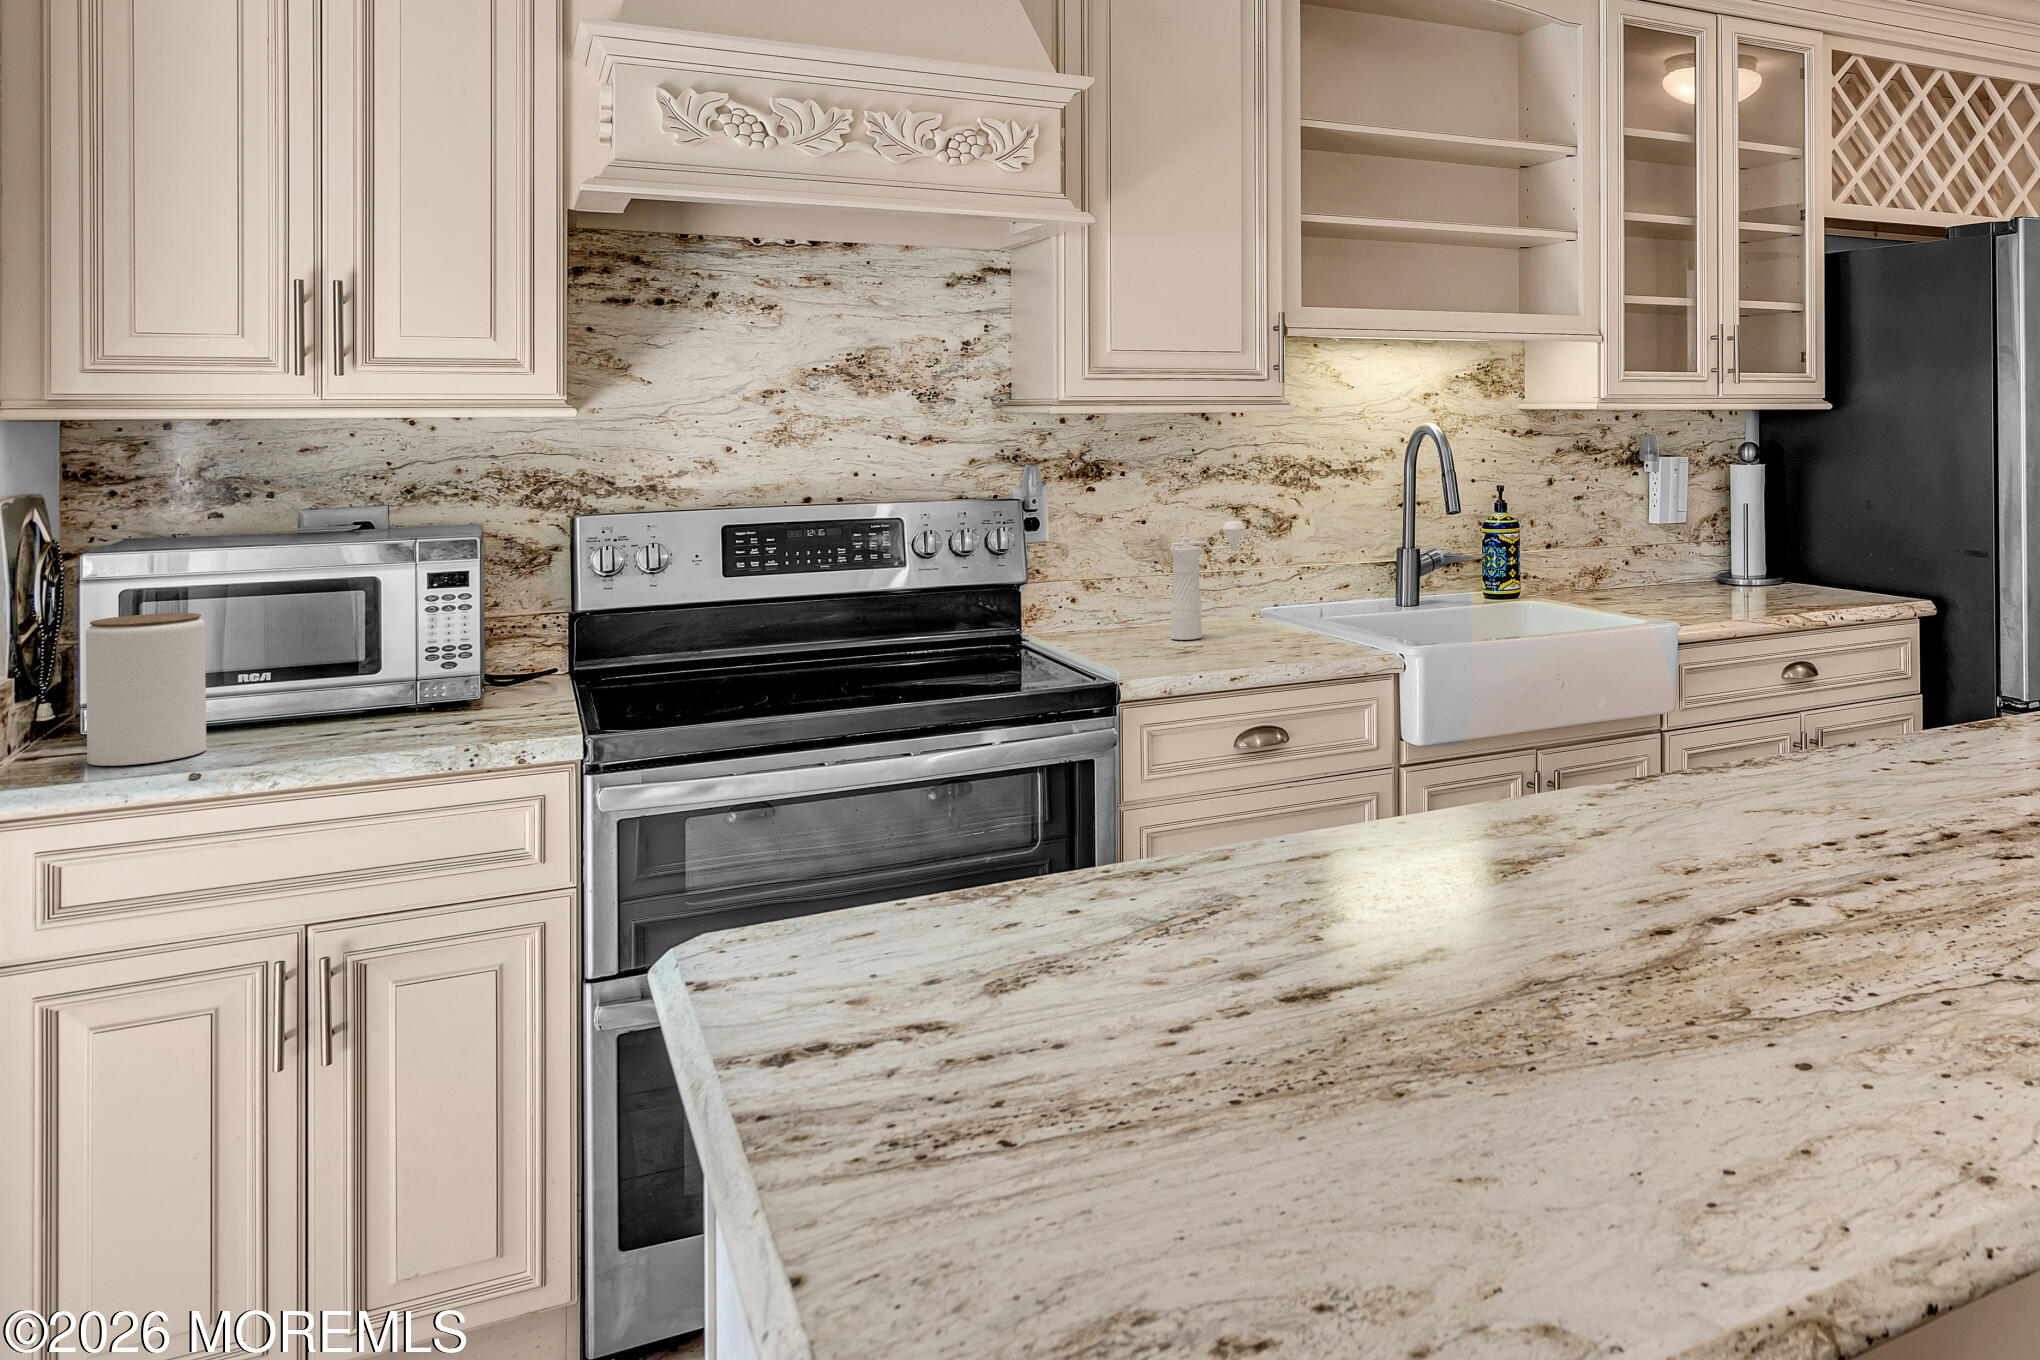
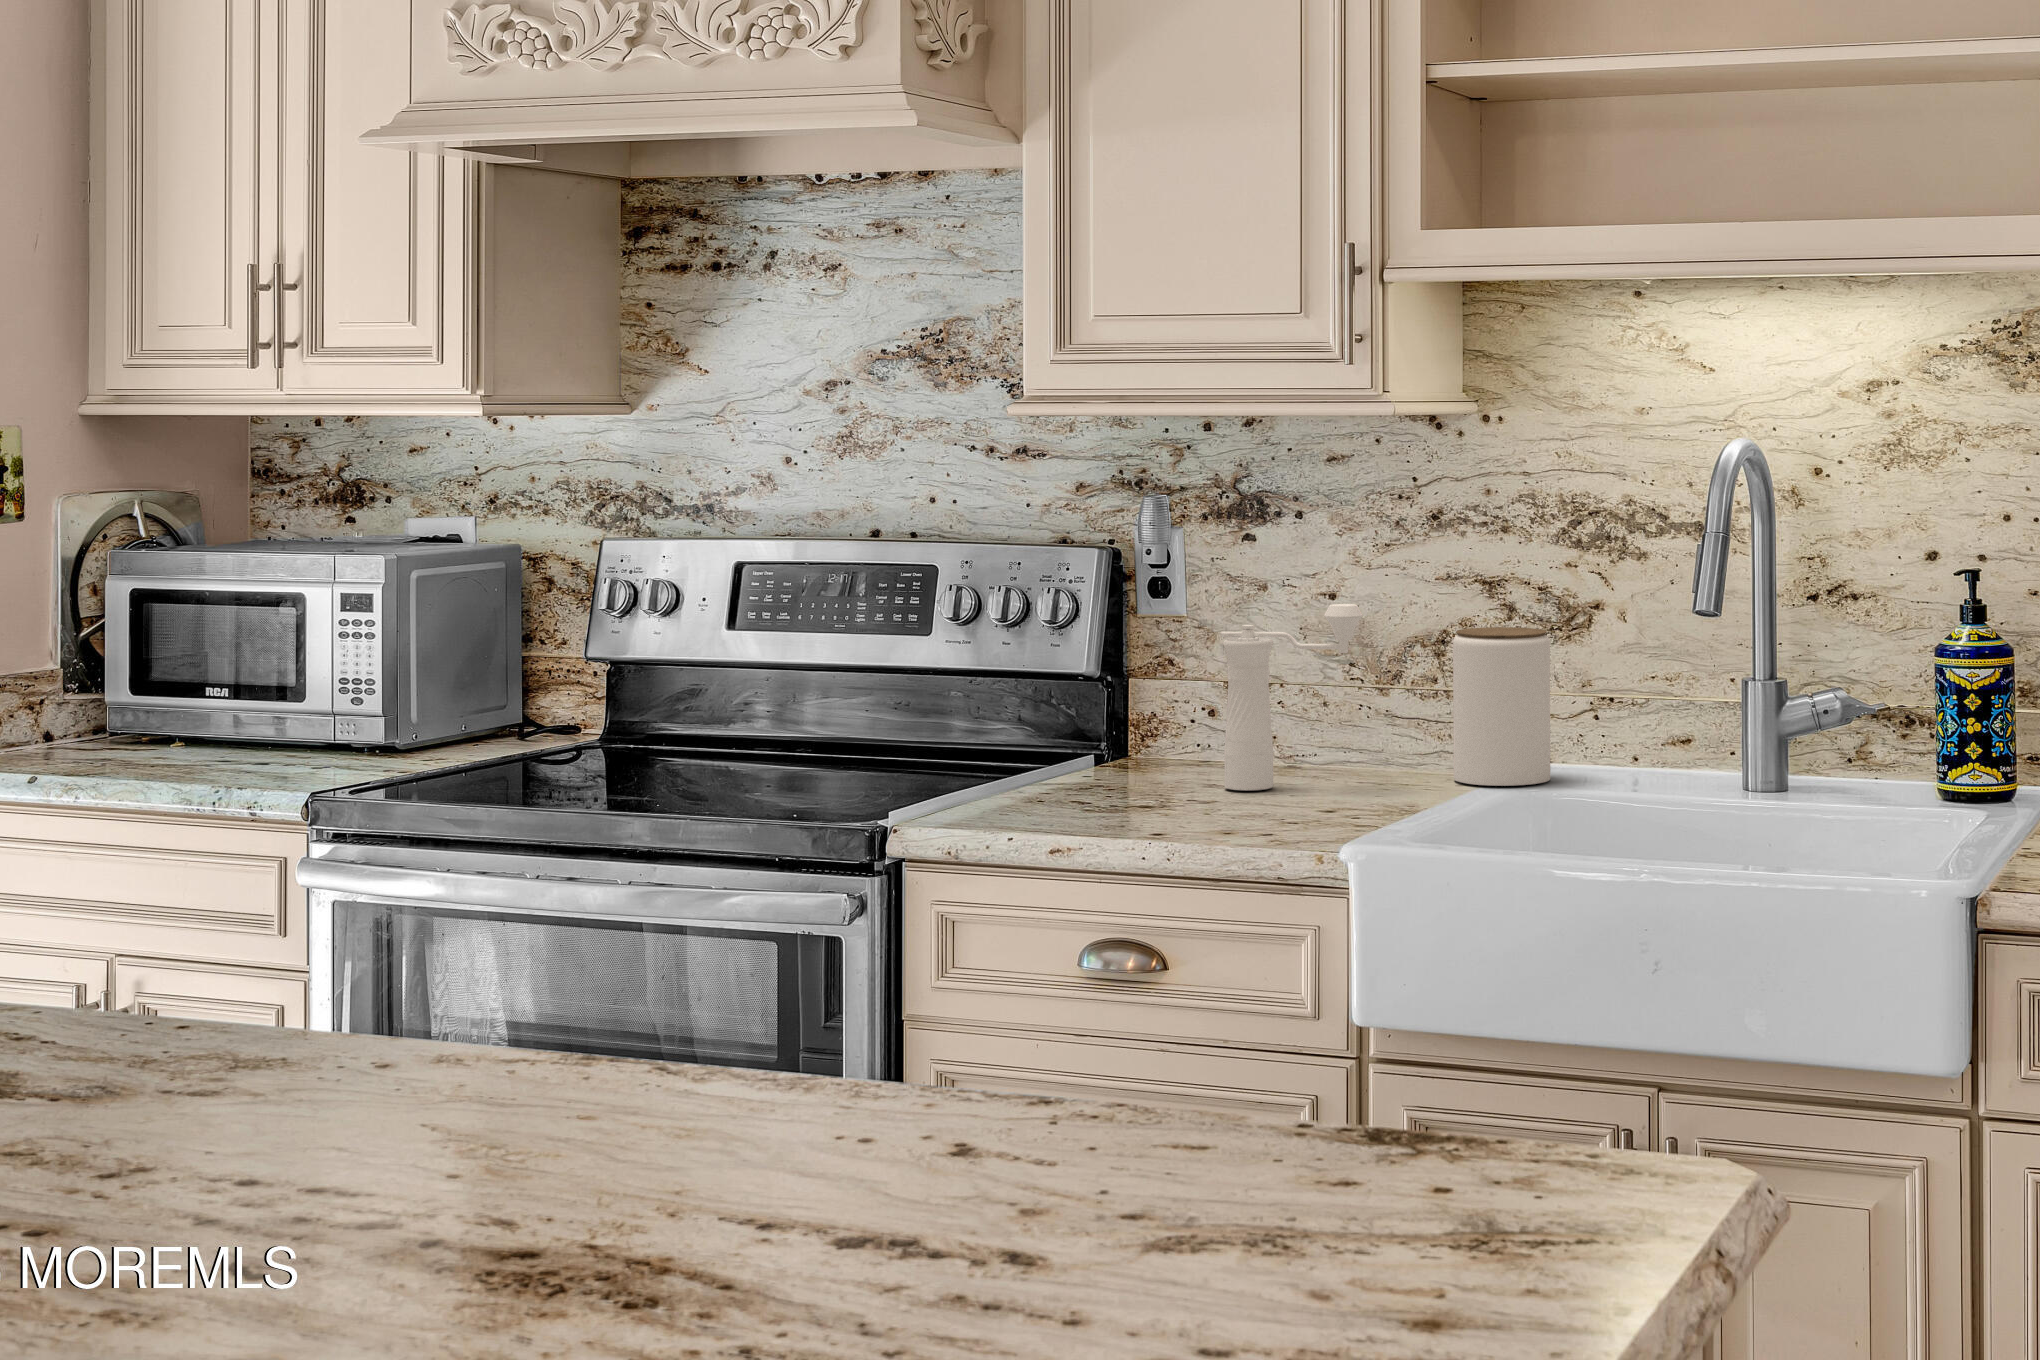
jar: present [86,613,206,766] -> present [1453,627,1550,786]

